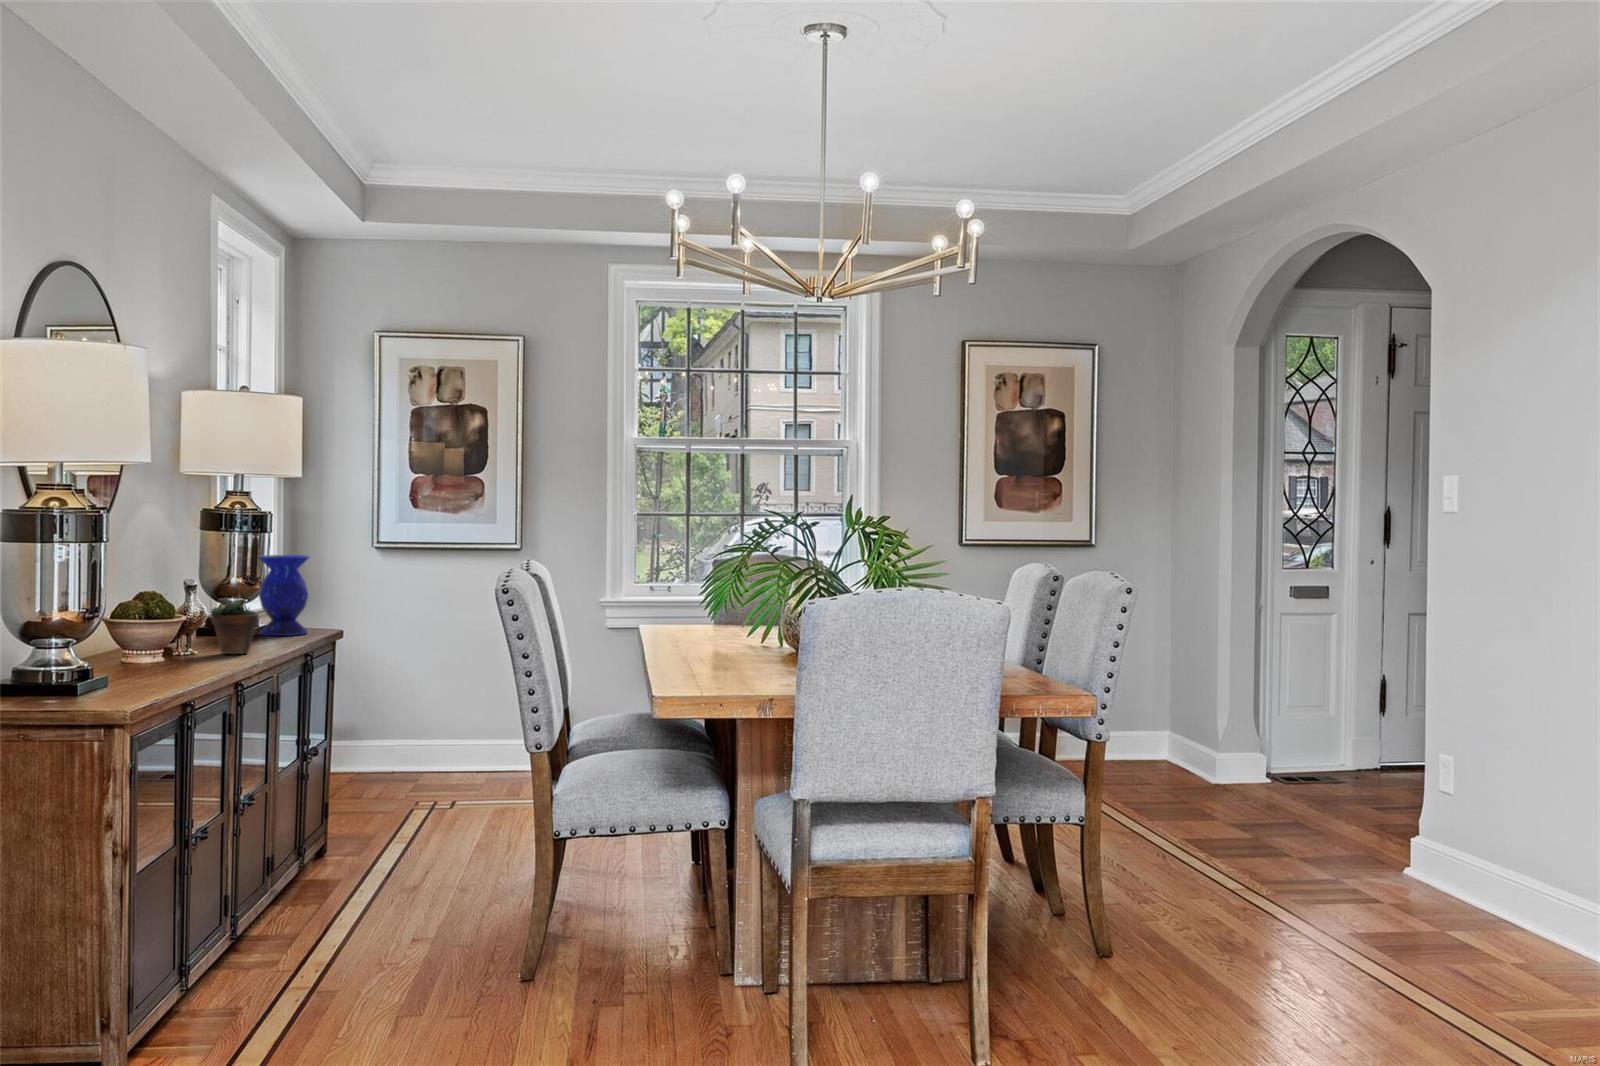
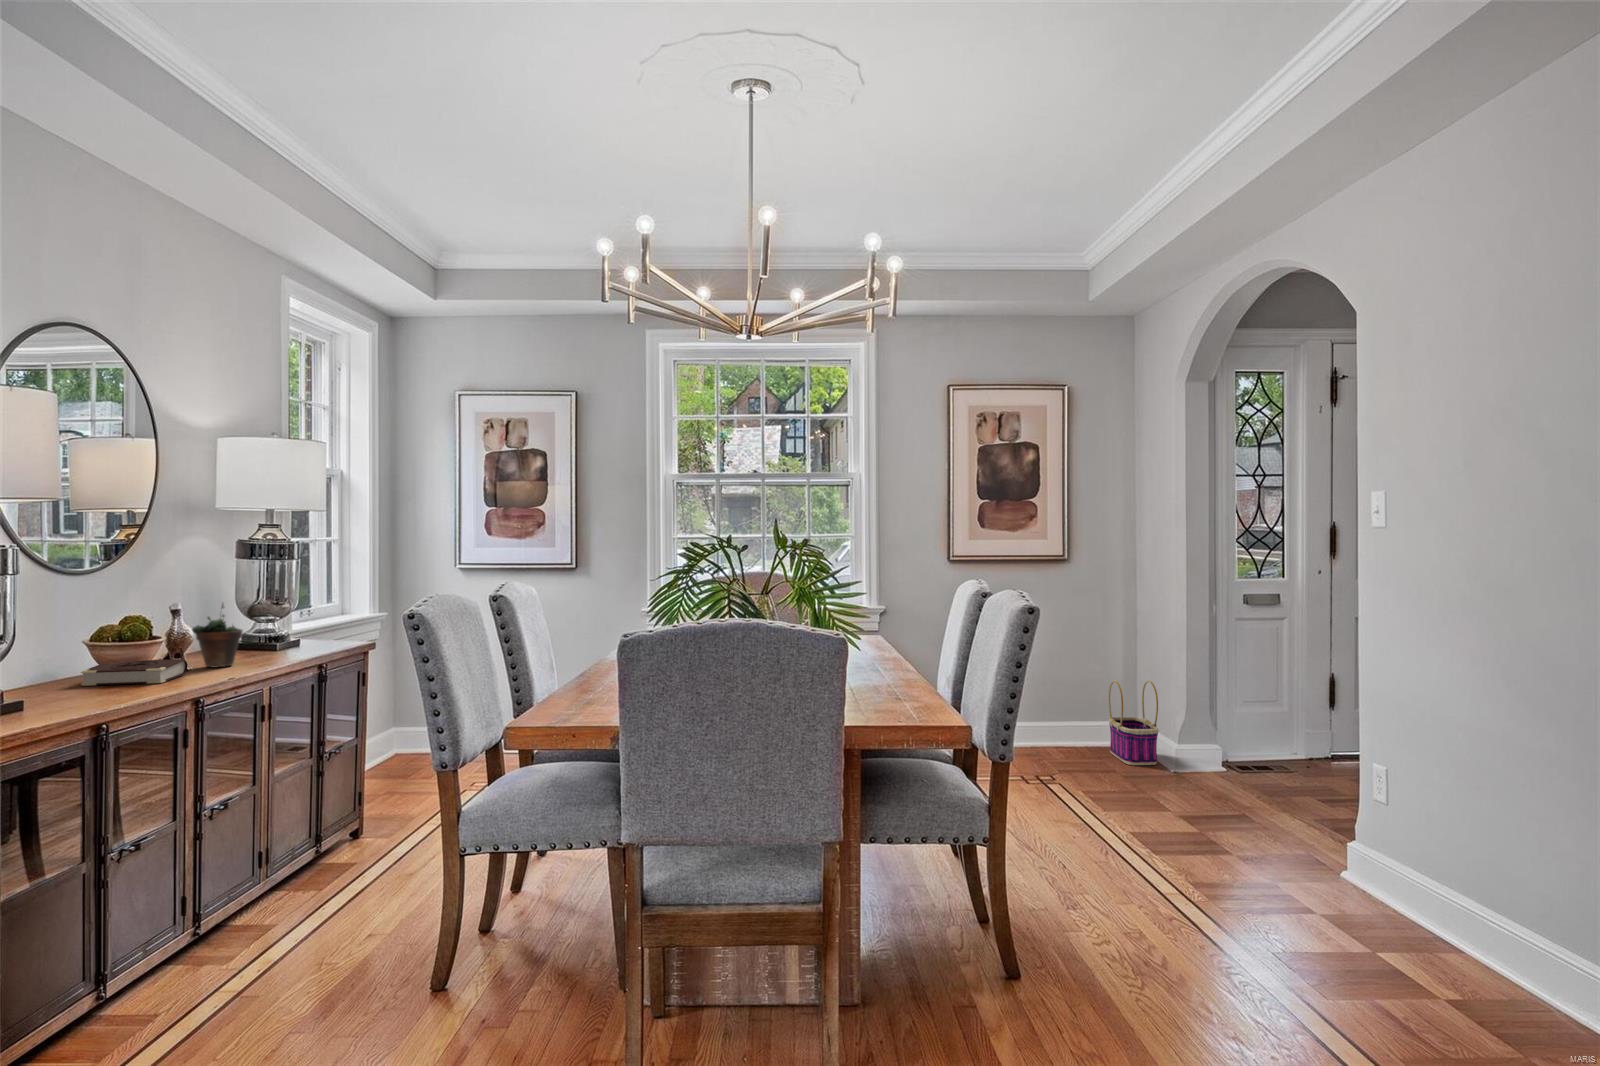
vase: present [258,555,310,636] -> none [285,576,334,647]
book: none [128,643,220,670] -> present [81,659,187,686]
basket: none [1142,684,1198,778] -> present [1109,680,1158,765]

